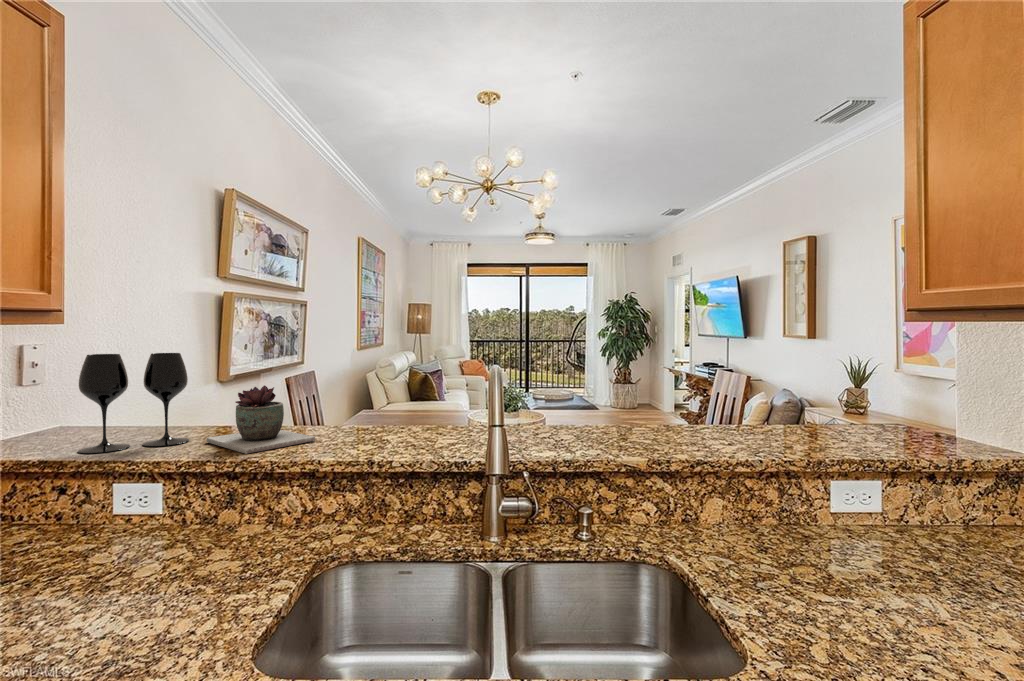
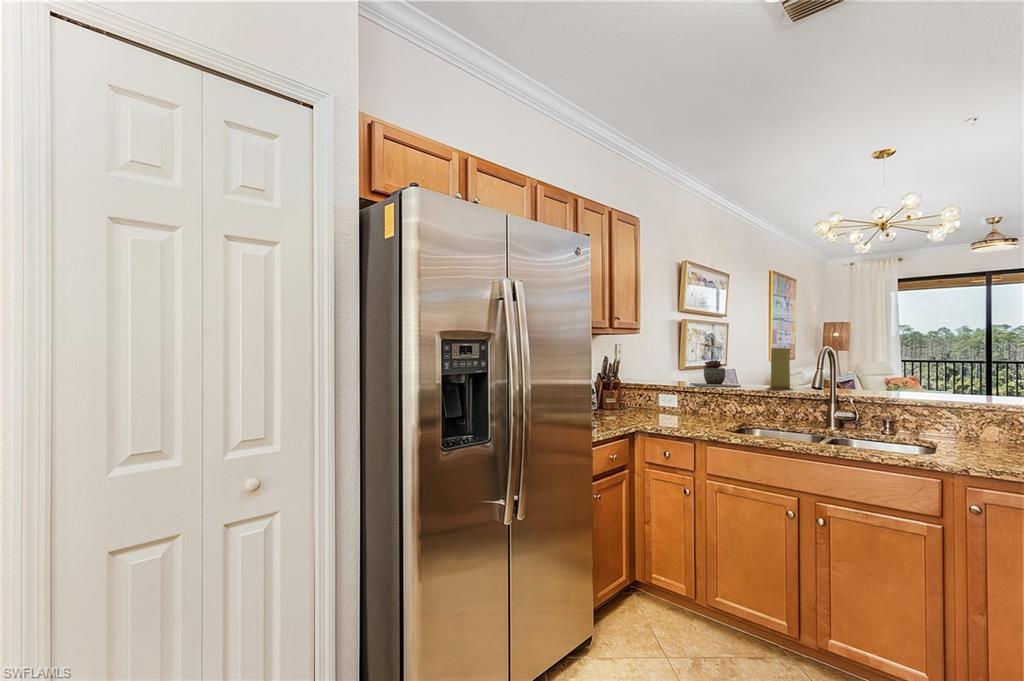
wine glass: present [78,353,189,453] -> none [643,345,682,384]
candle: none [365,361,412,447] -> present [767,348,793,390]

